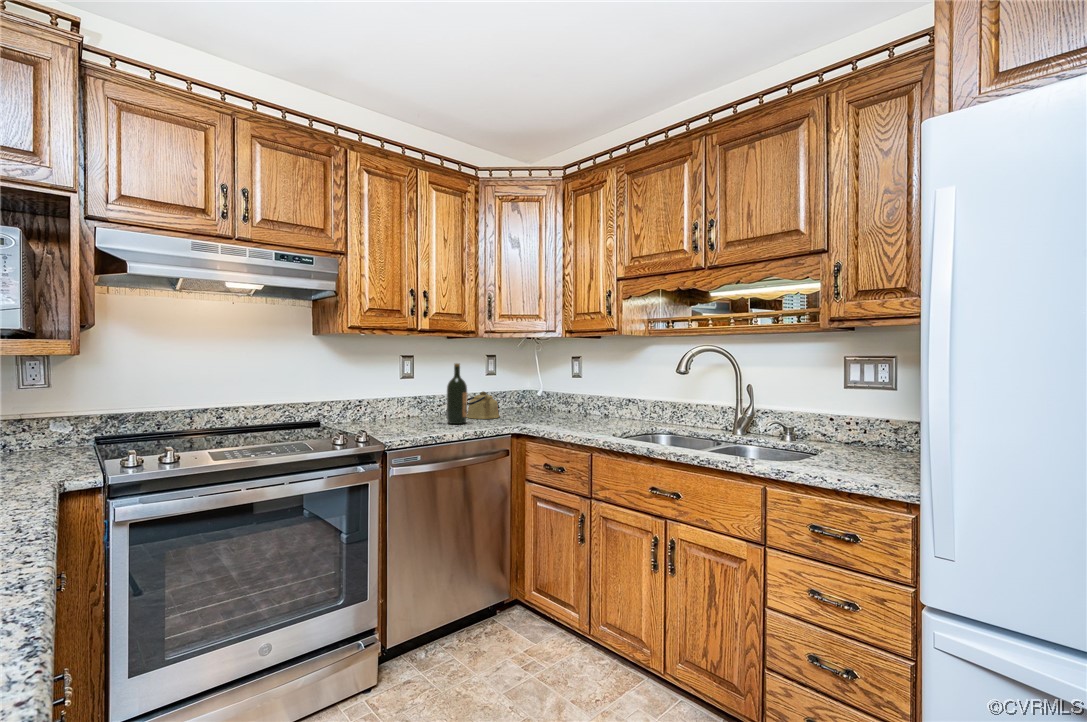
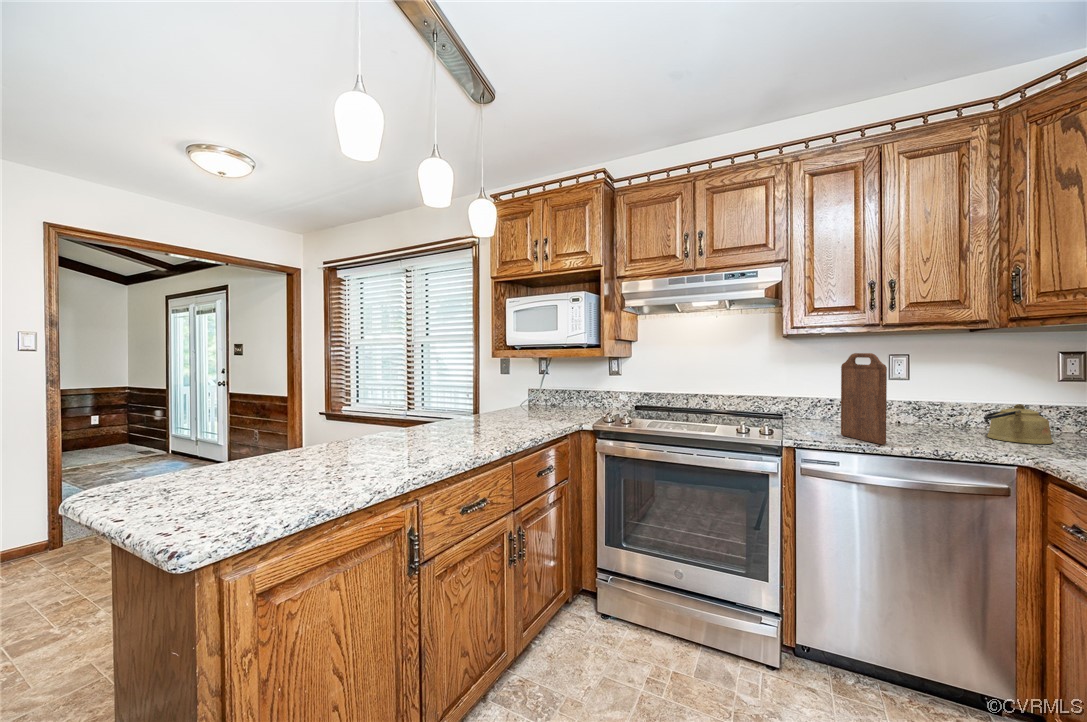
cutting board: none [398,353,442,433] -> present [841,353,887,445]
wine bottle: present [447,363,468,424] -> none [929,365,964,441]

